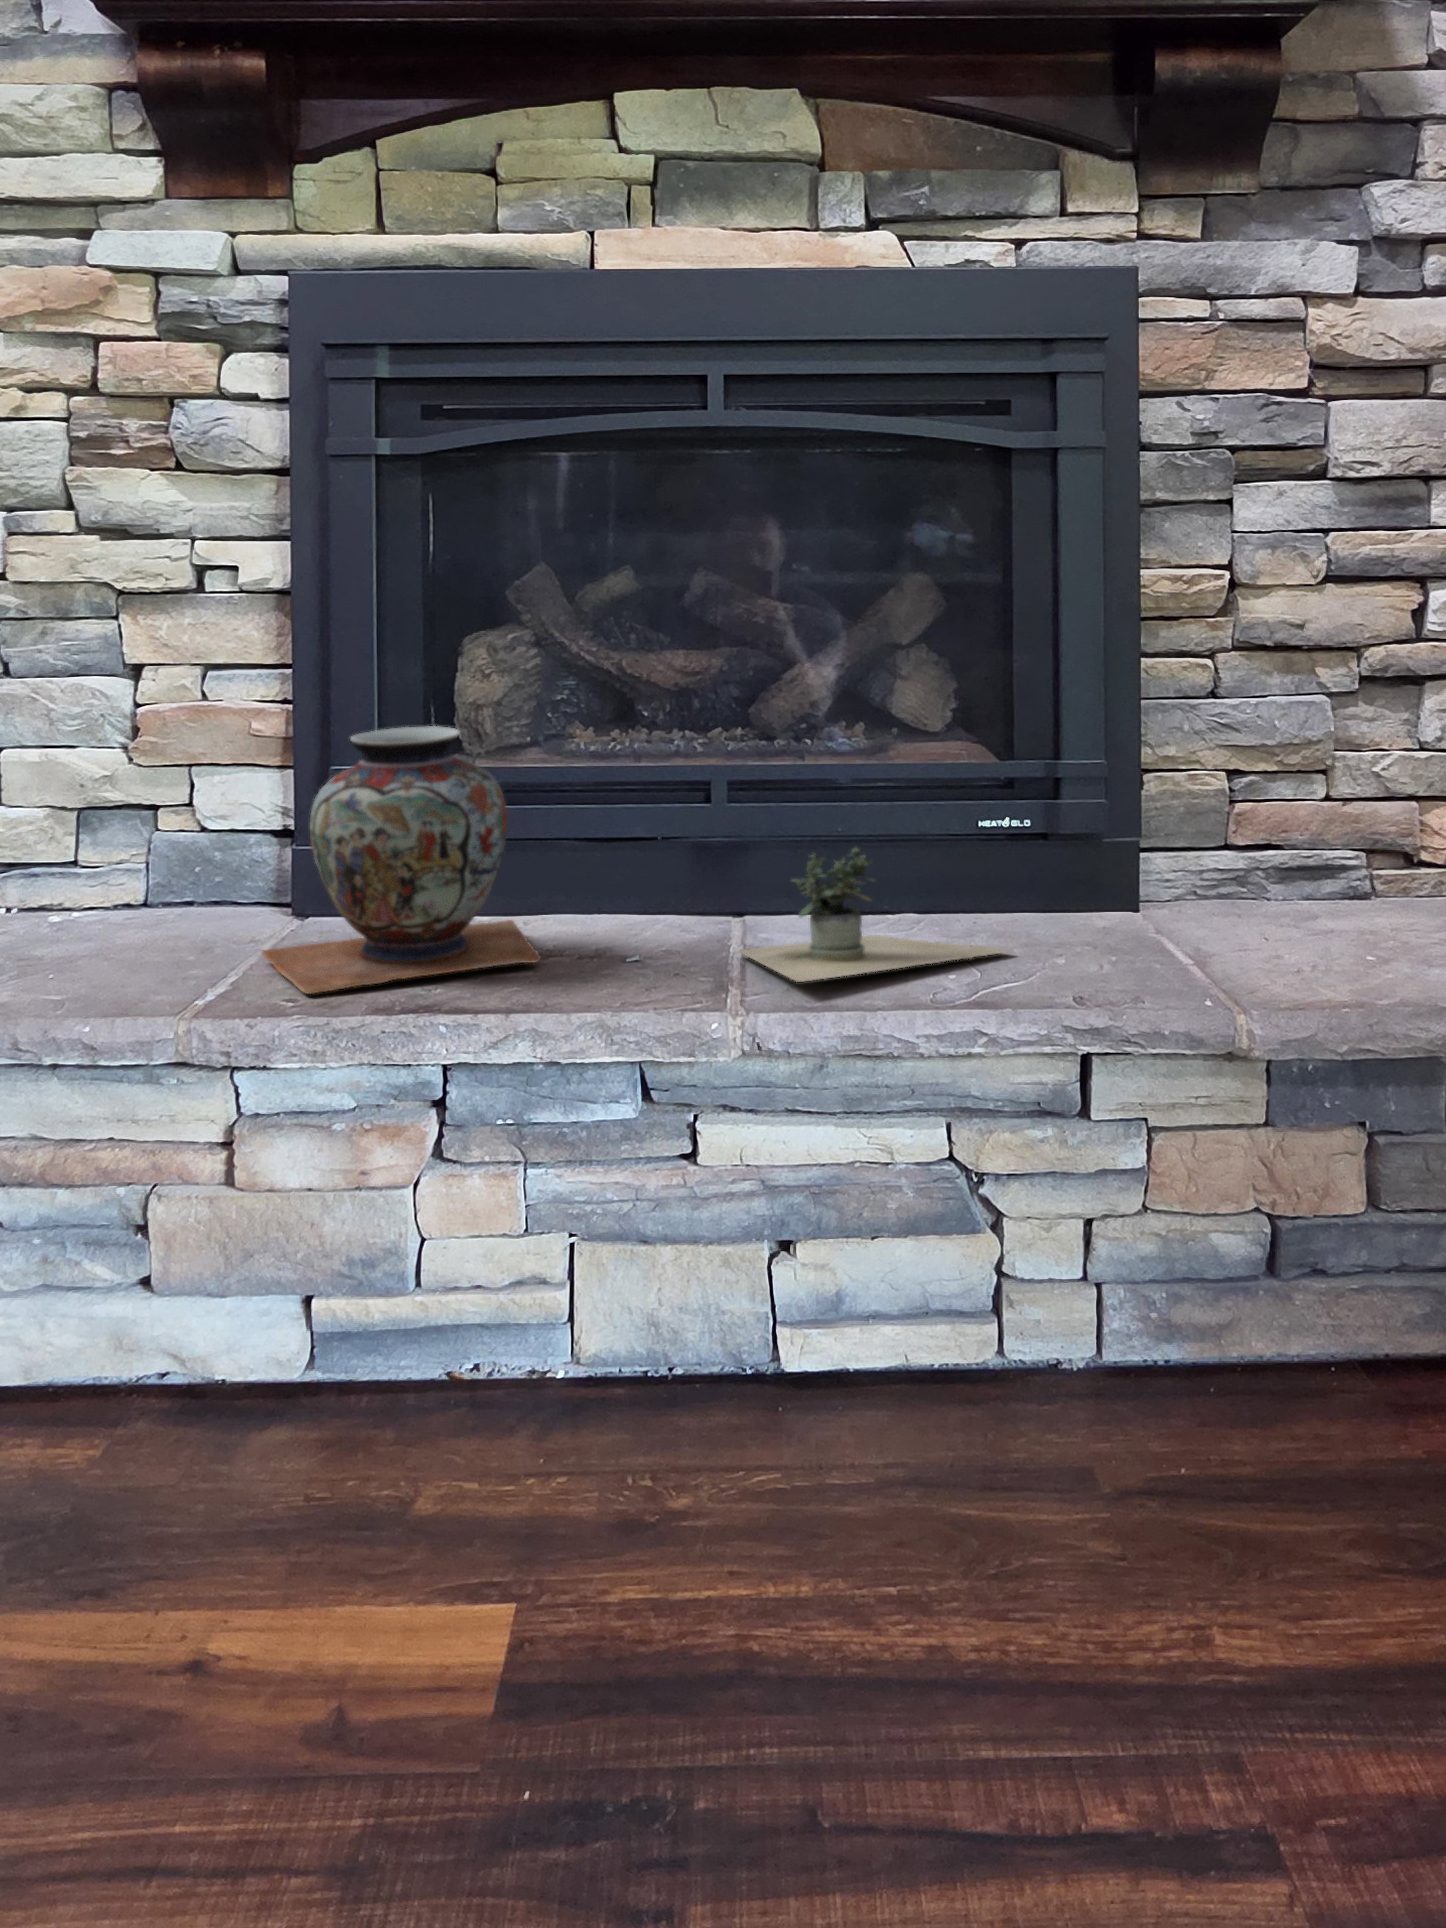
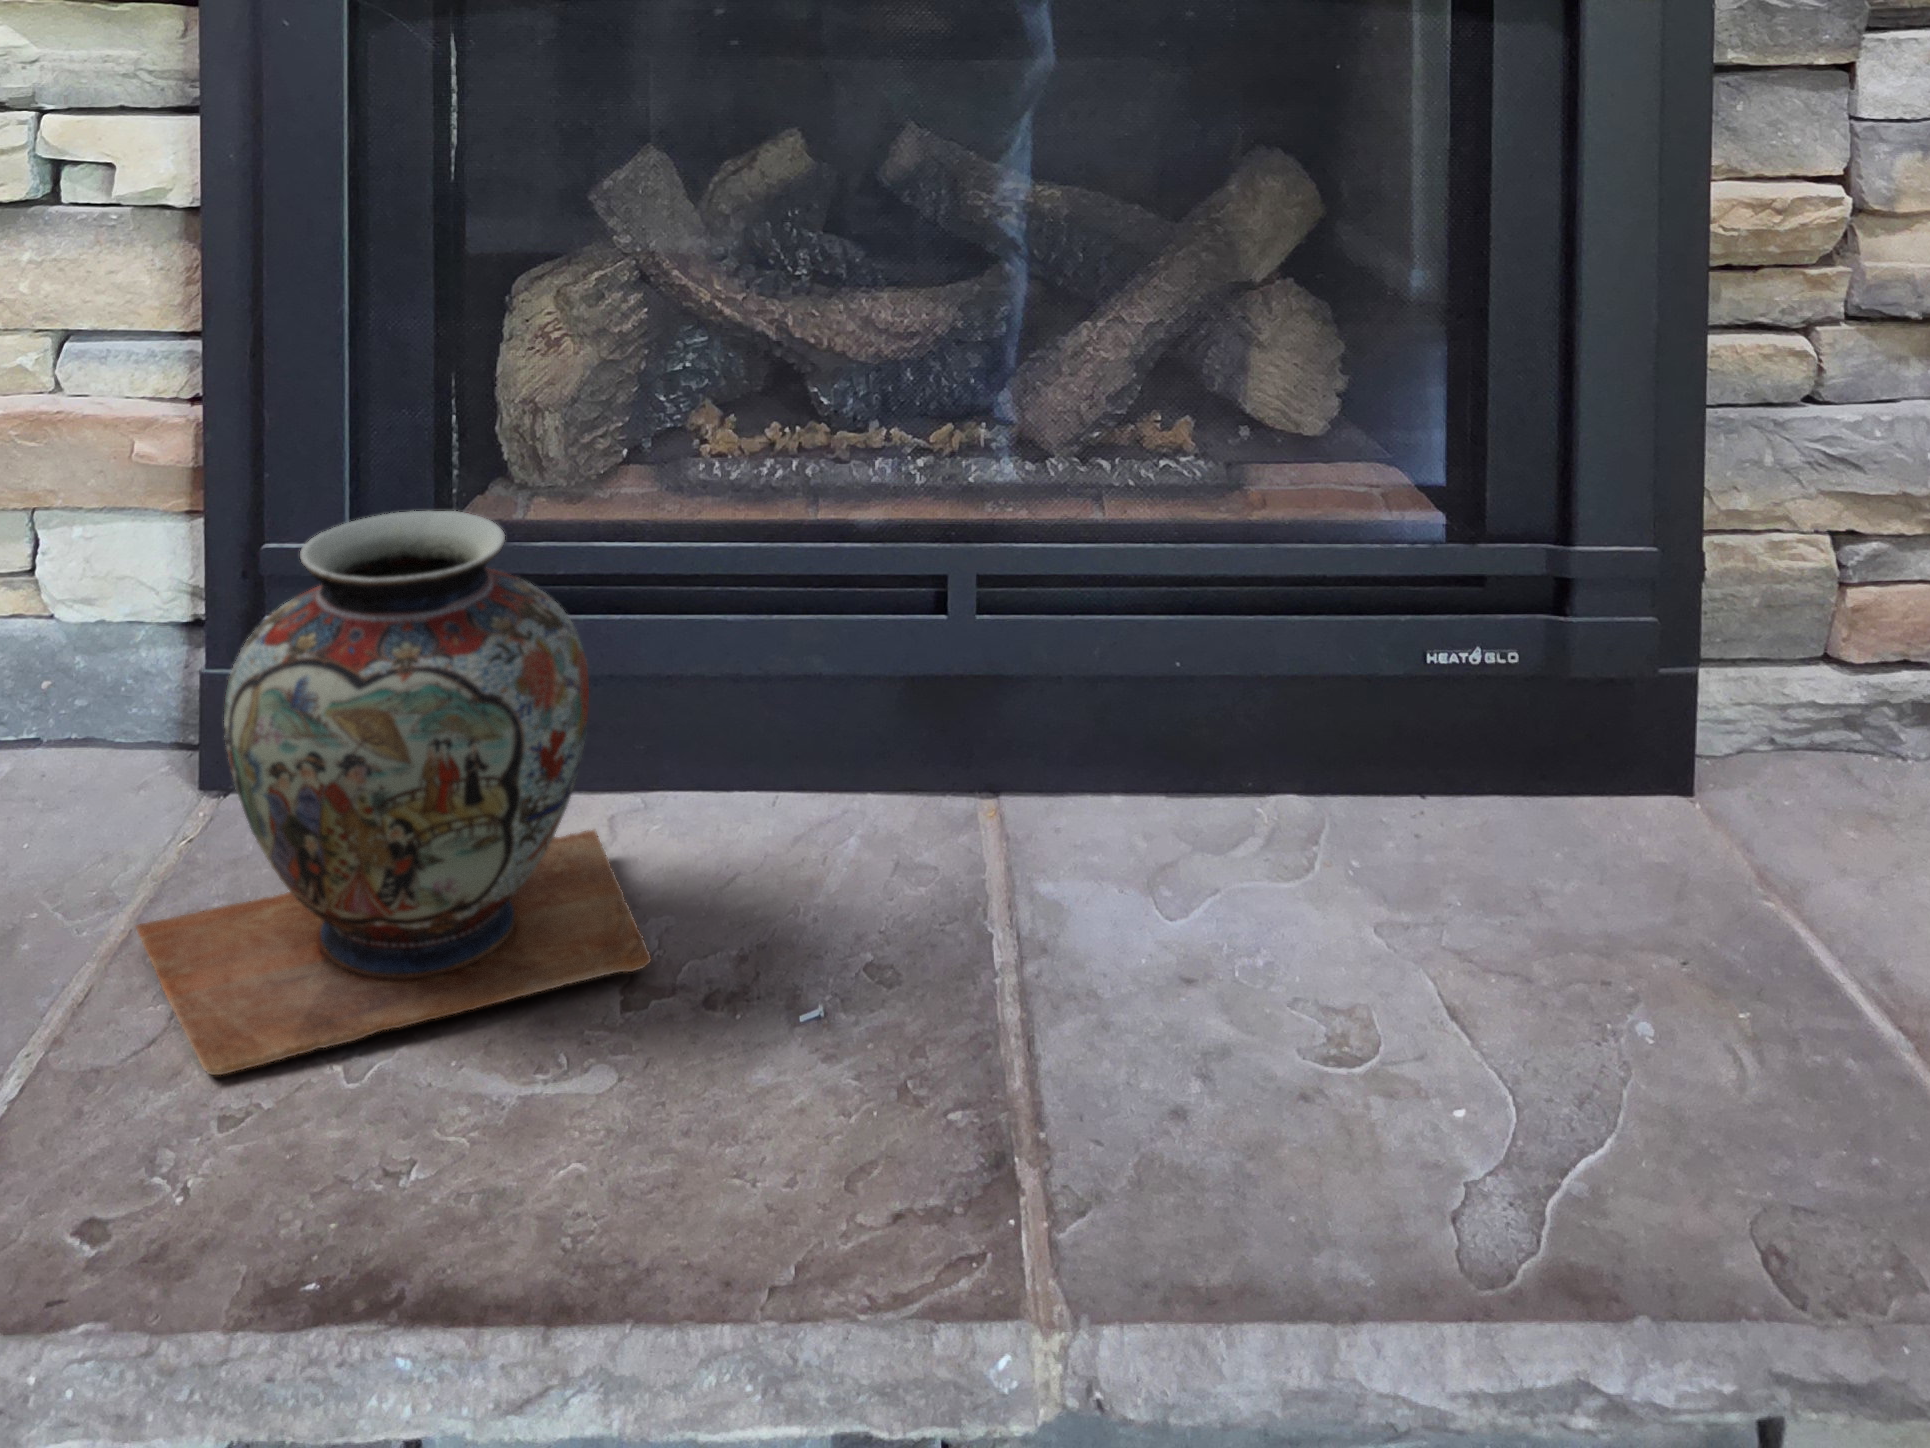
potted plant: present [739,848,1079,982] -> none [1004,757,1633,1078]

